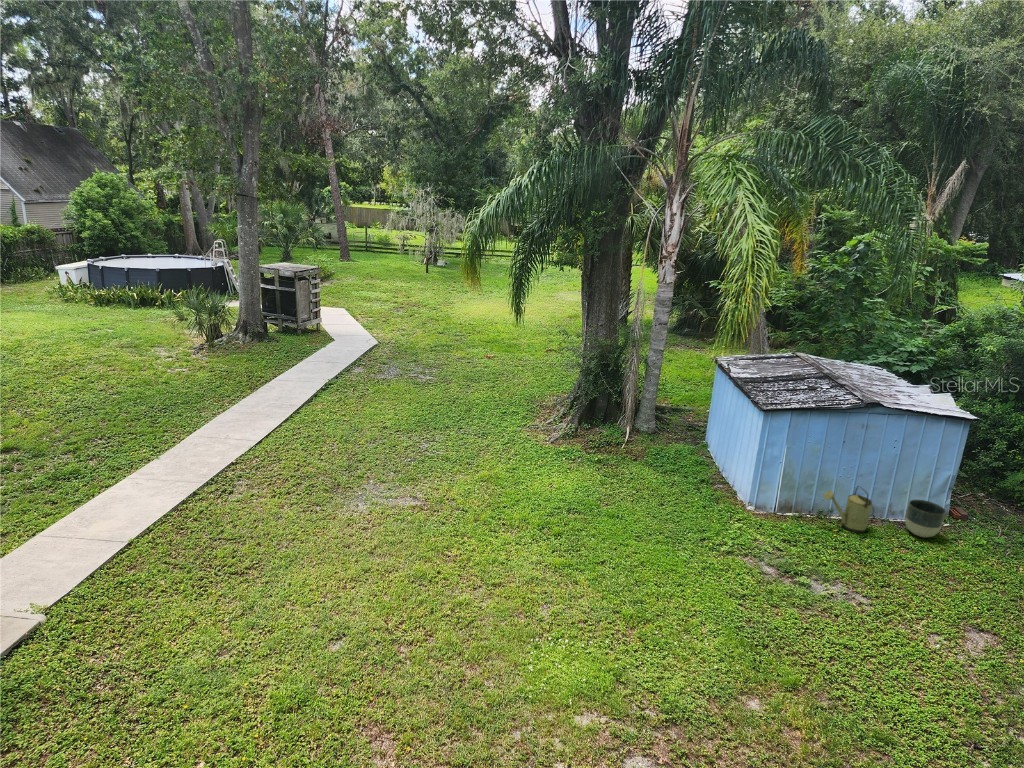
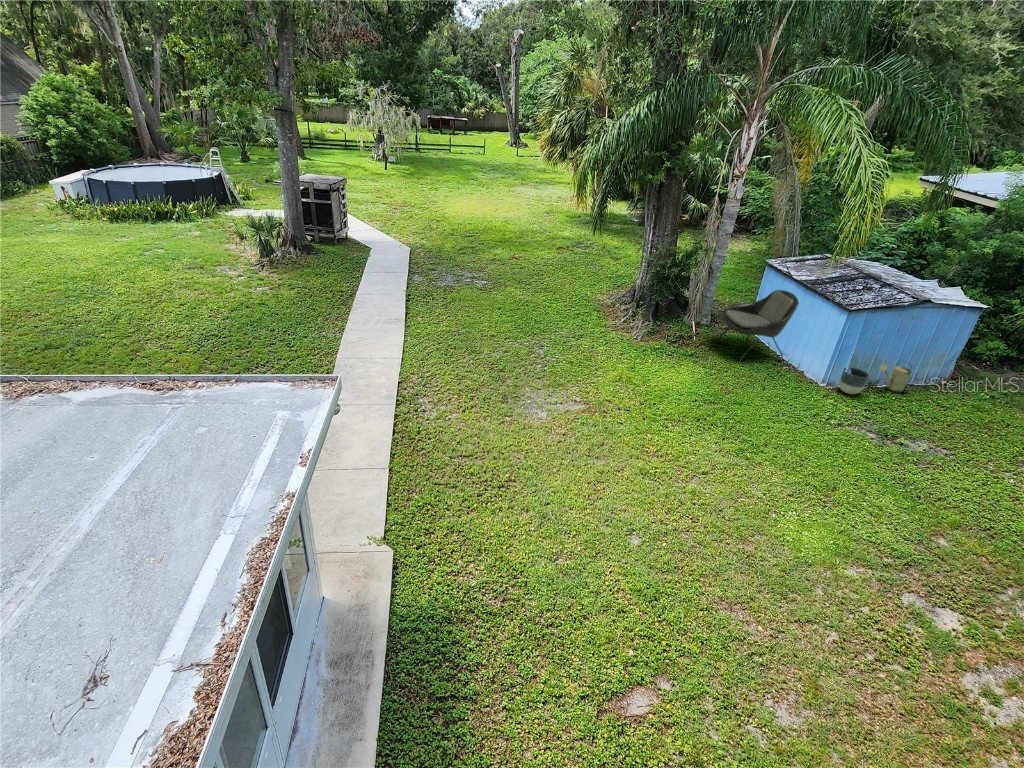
lounge chair: none [644,389,728,481] -> present [718,290,799,362]
planter: present [905,500,946,537] -> present [839,368,869,394]

